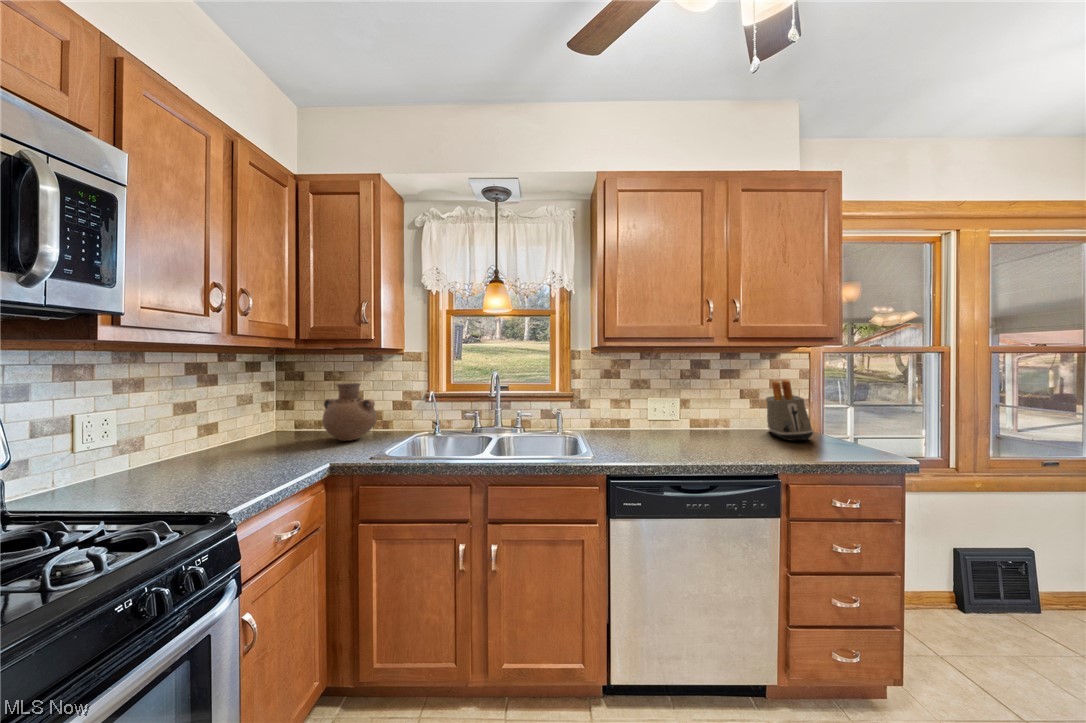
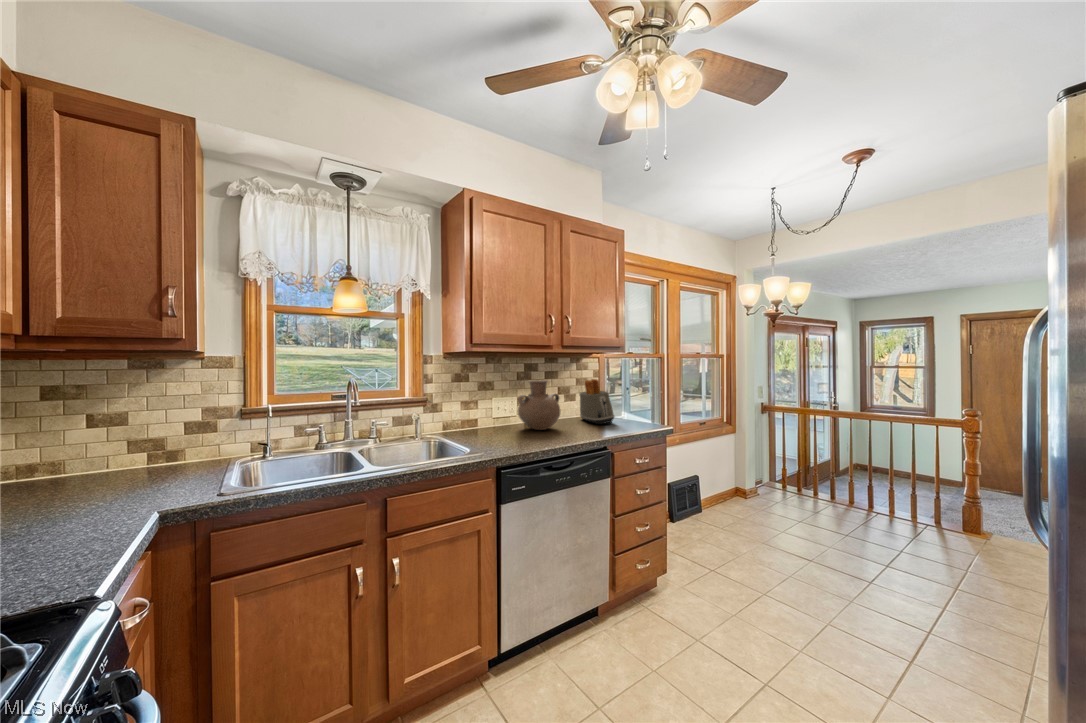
vase: present [322,383,377,441] -> present [518,380,561,430]

